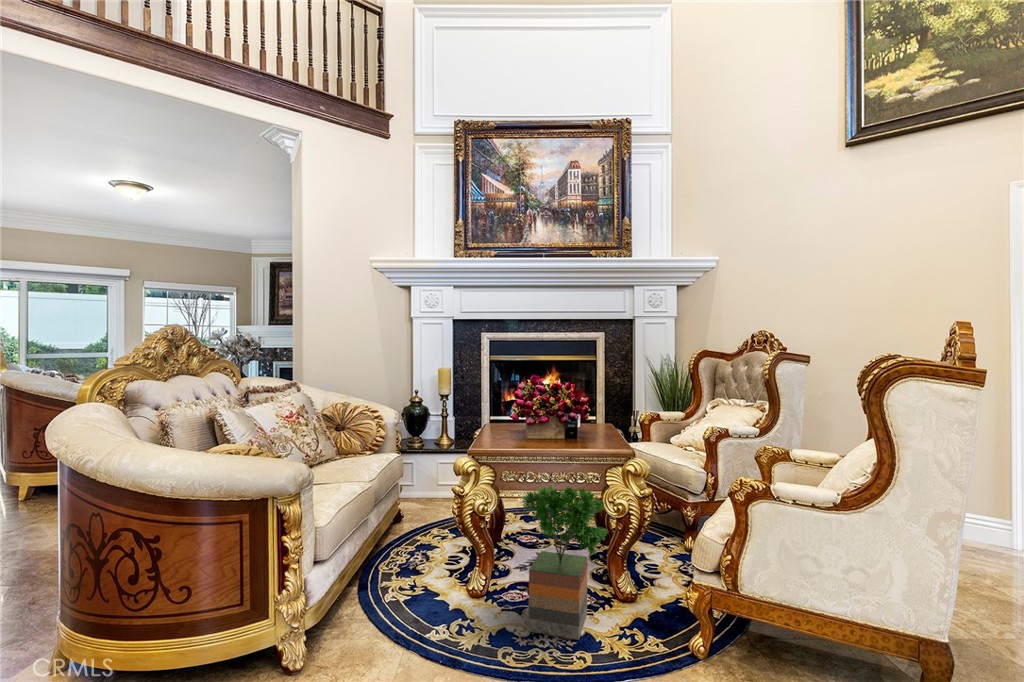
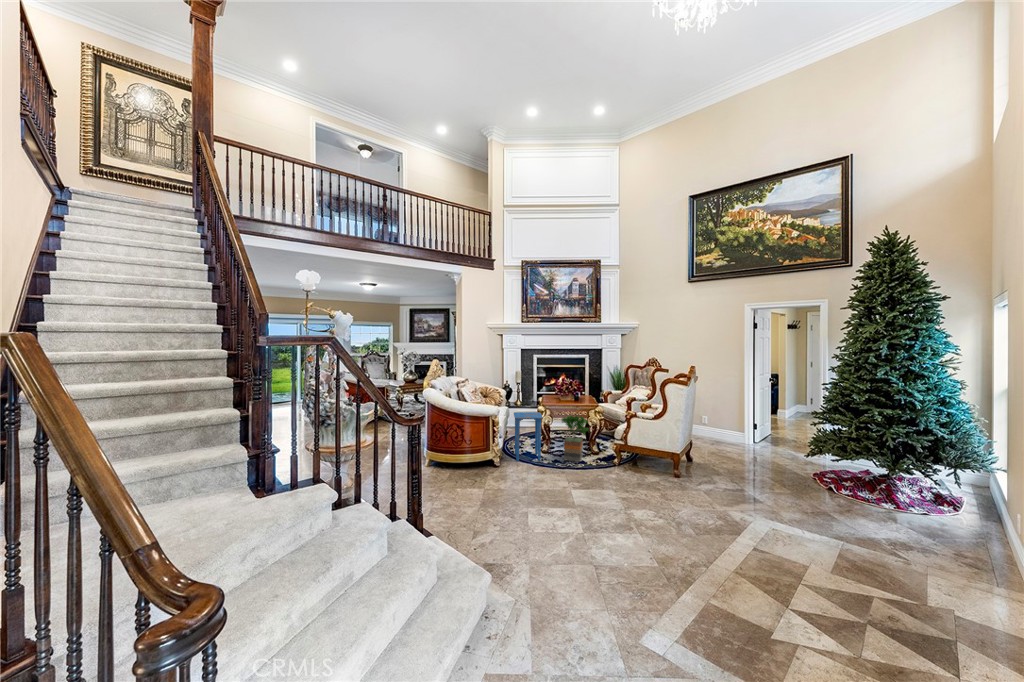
side table: none [369,475,461,639] -> present [514,412,543,461]

